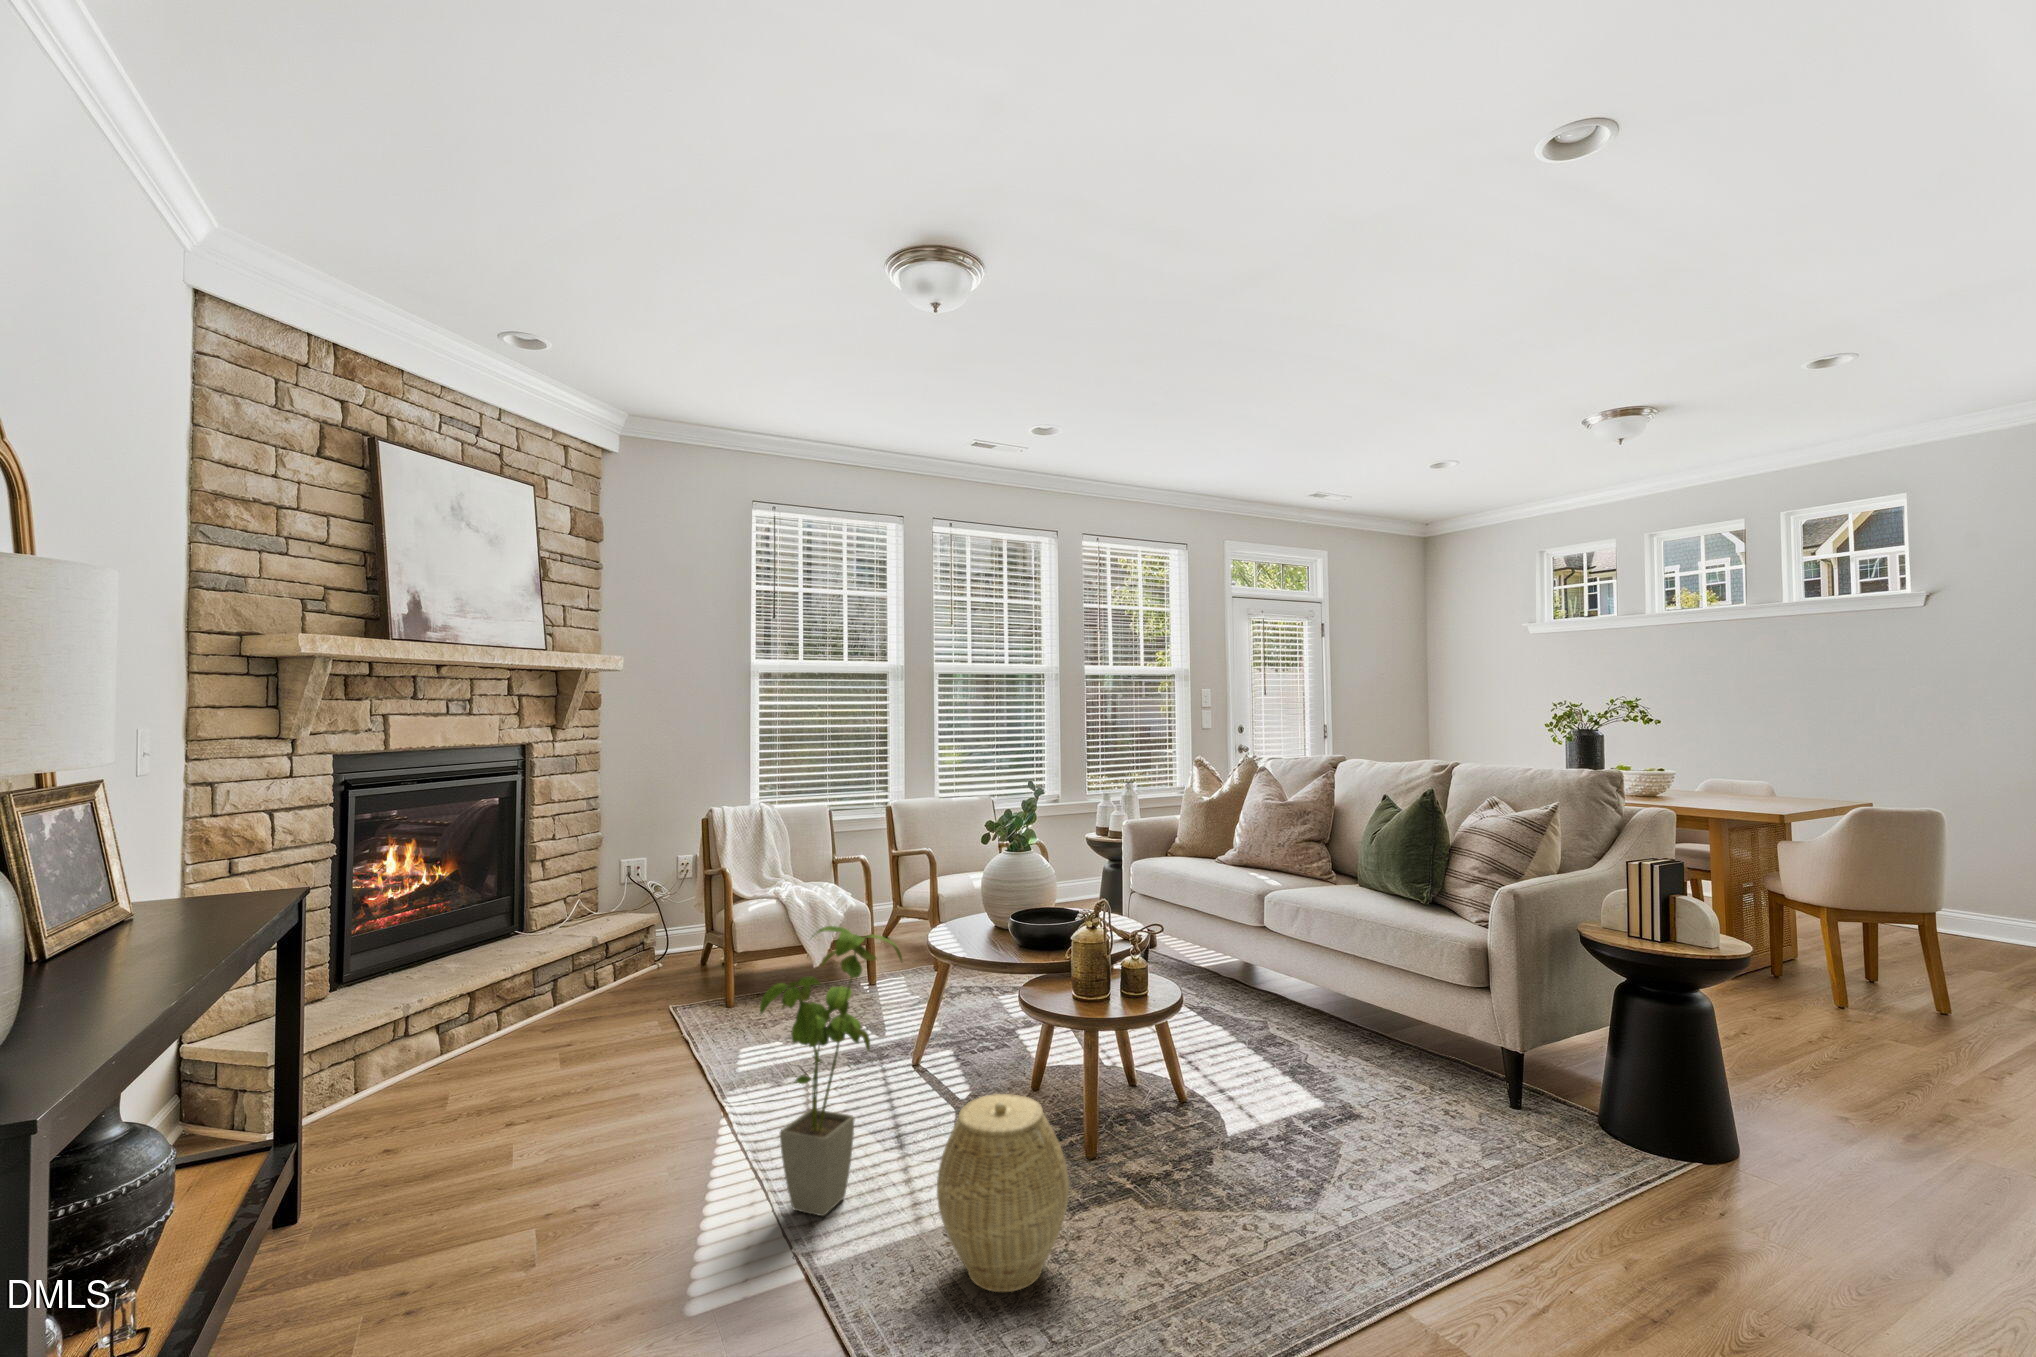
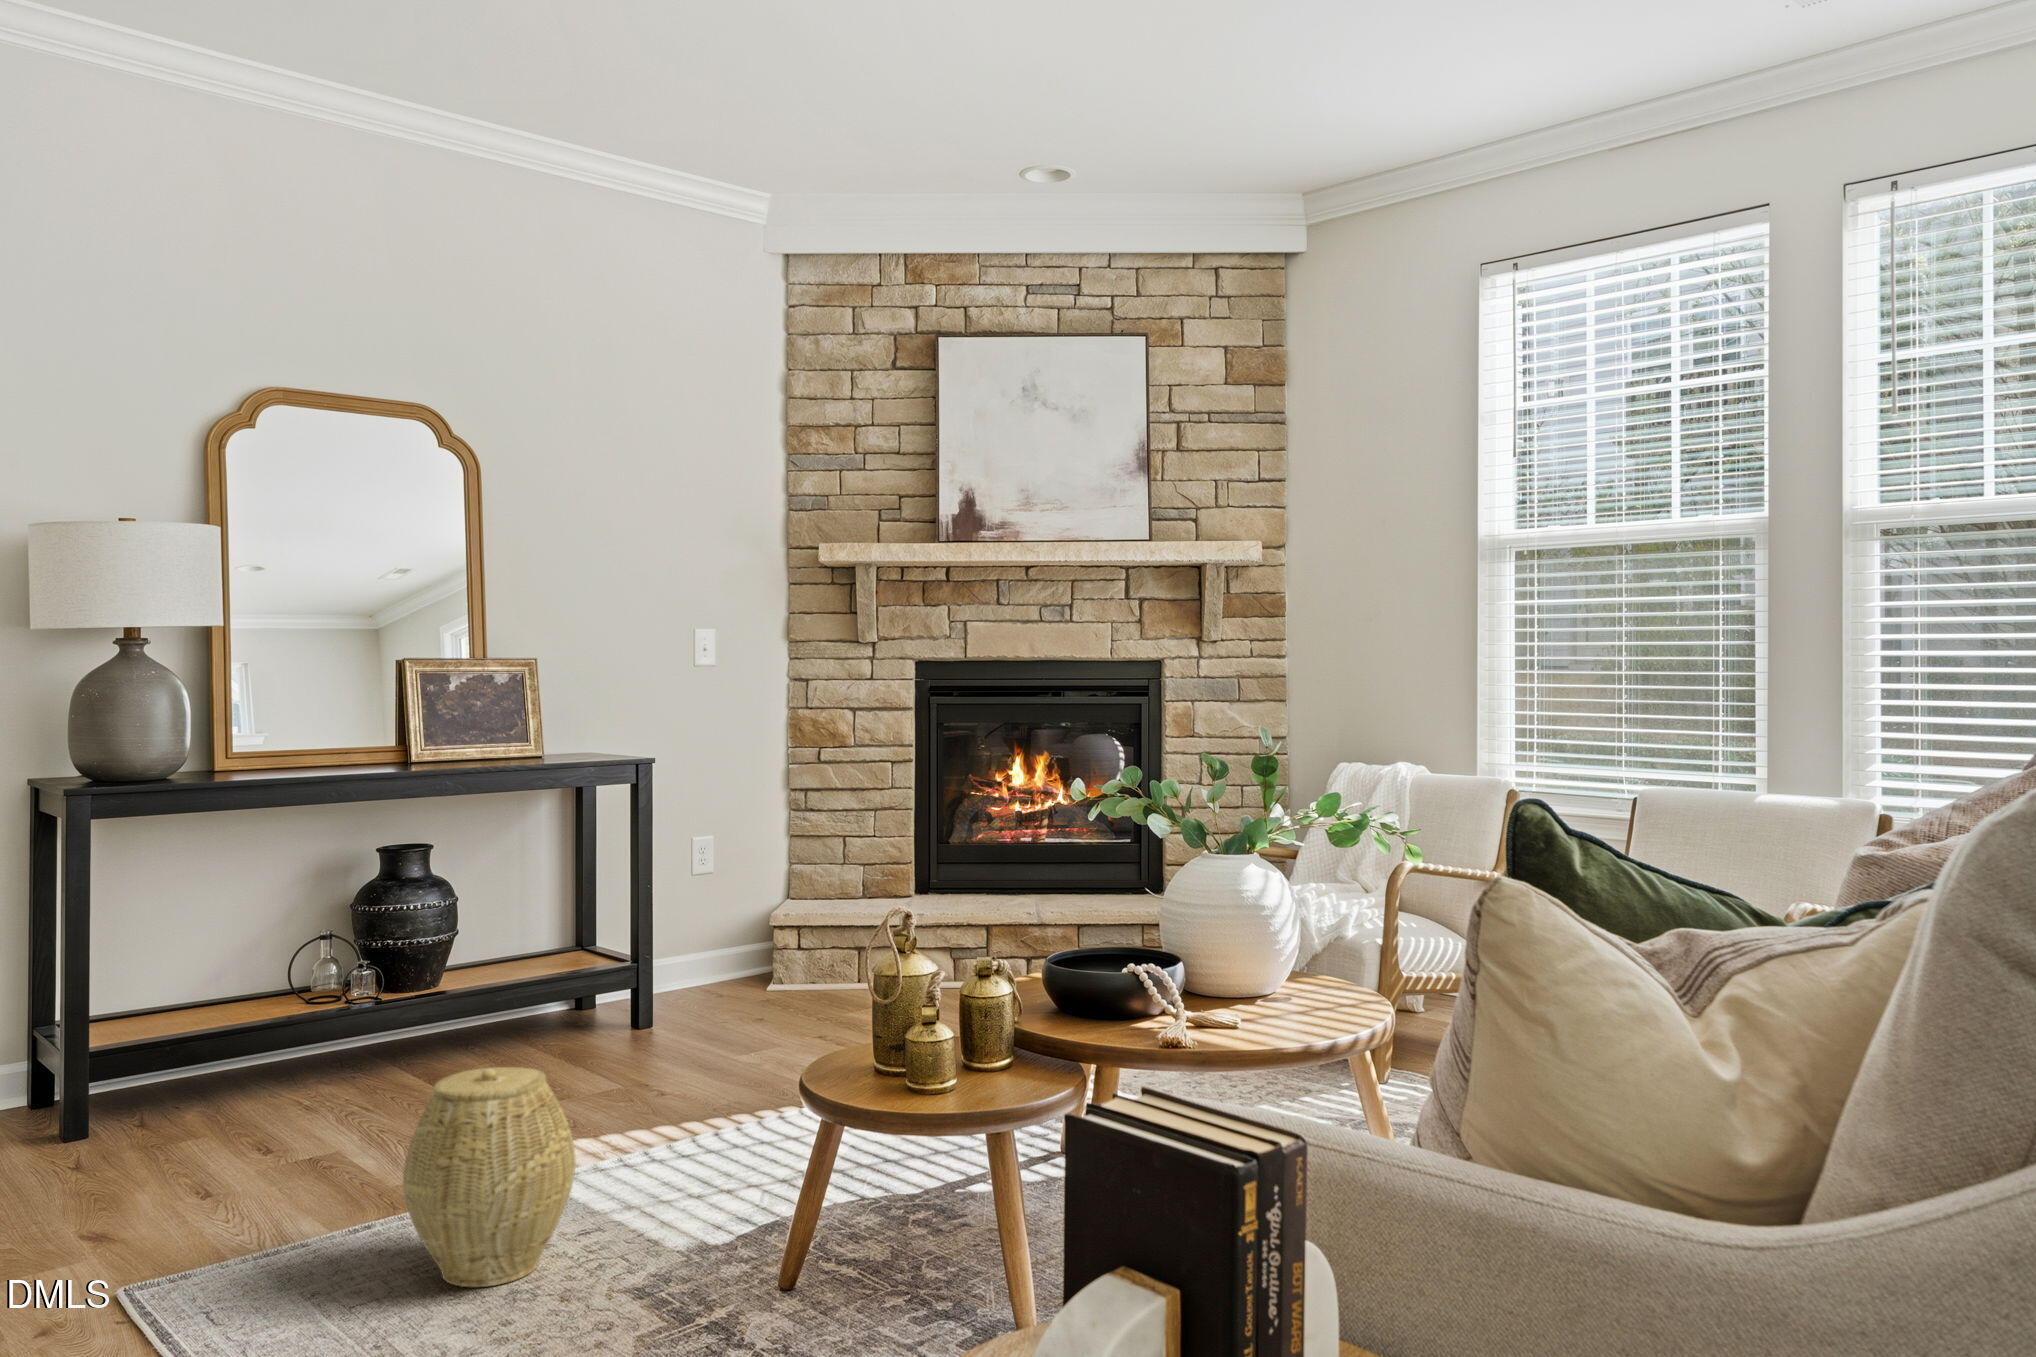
house plant: present [760,926,902,1216] -> none [590,854,766,1174]

